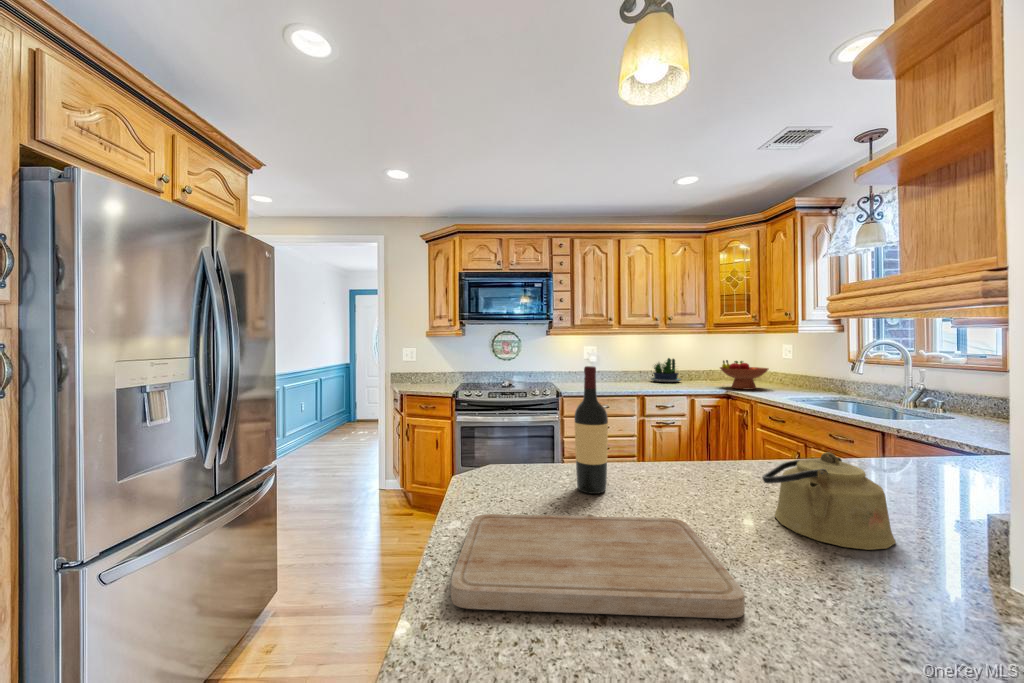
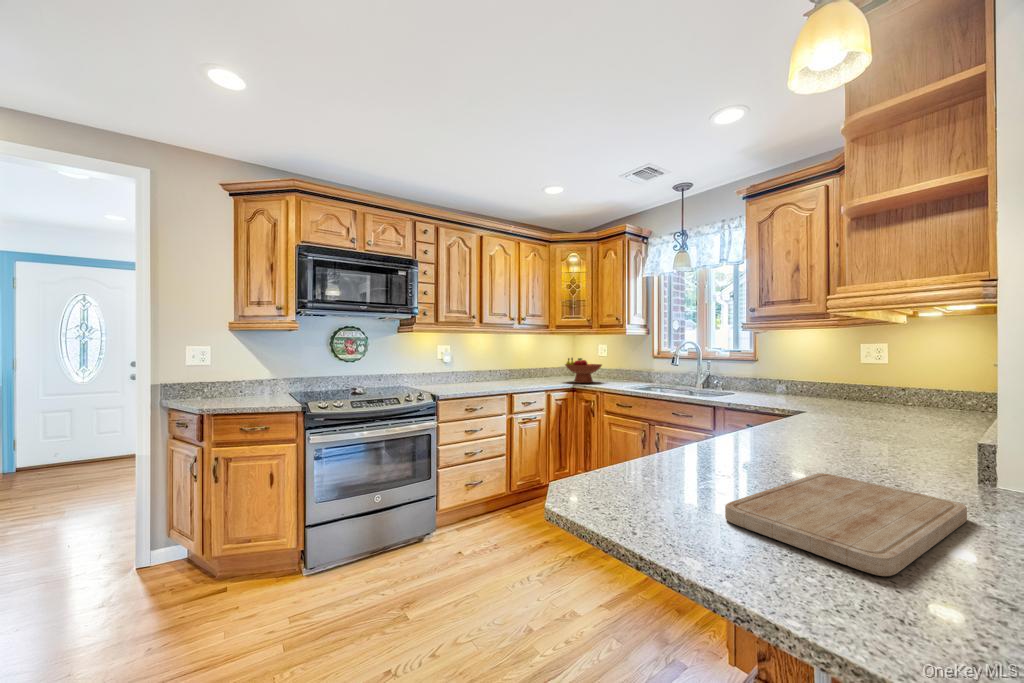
potted plant: present [651,358,681,382] -> none [497,357,526,380]
wine bottle: present [574,366,608,494] -> none [685,353,719,473]
kettle: present [762,452,896,550] -> none [807,410,902,470]

